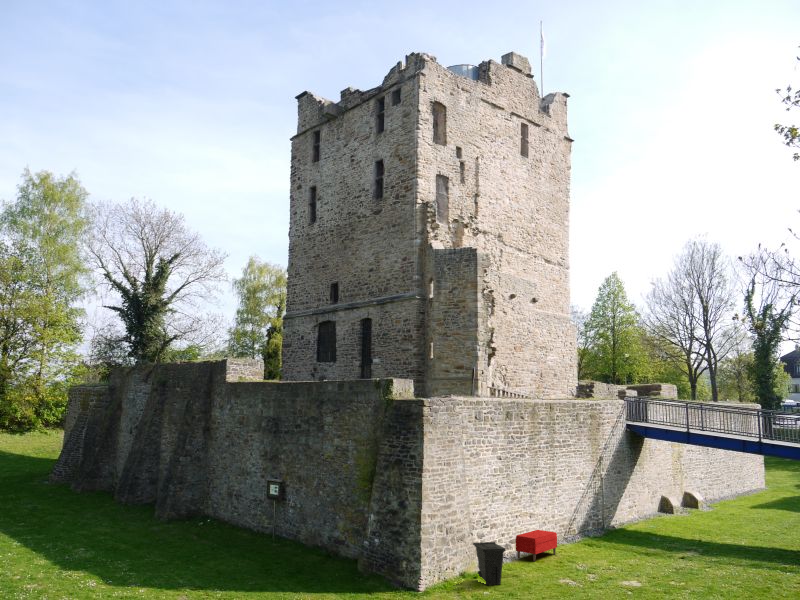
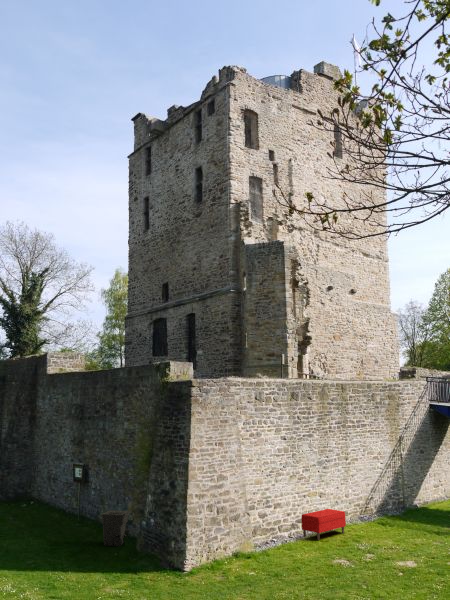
trash can: present [473,542,505,585] -> present [101,510,132,546]

